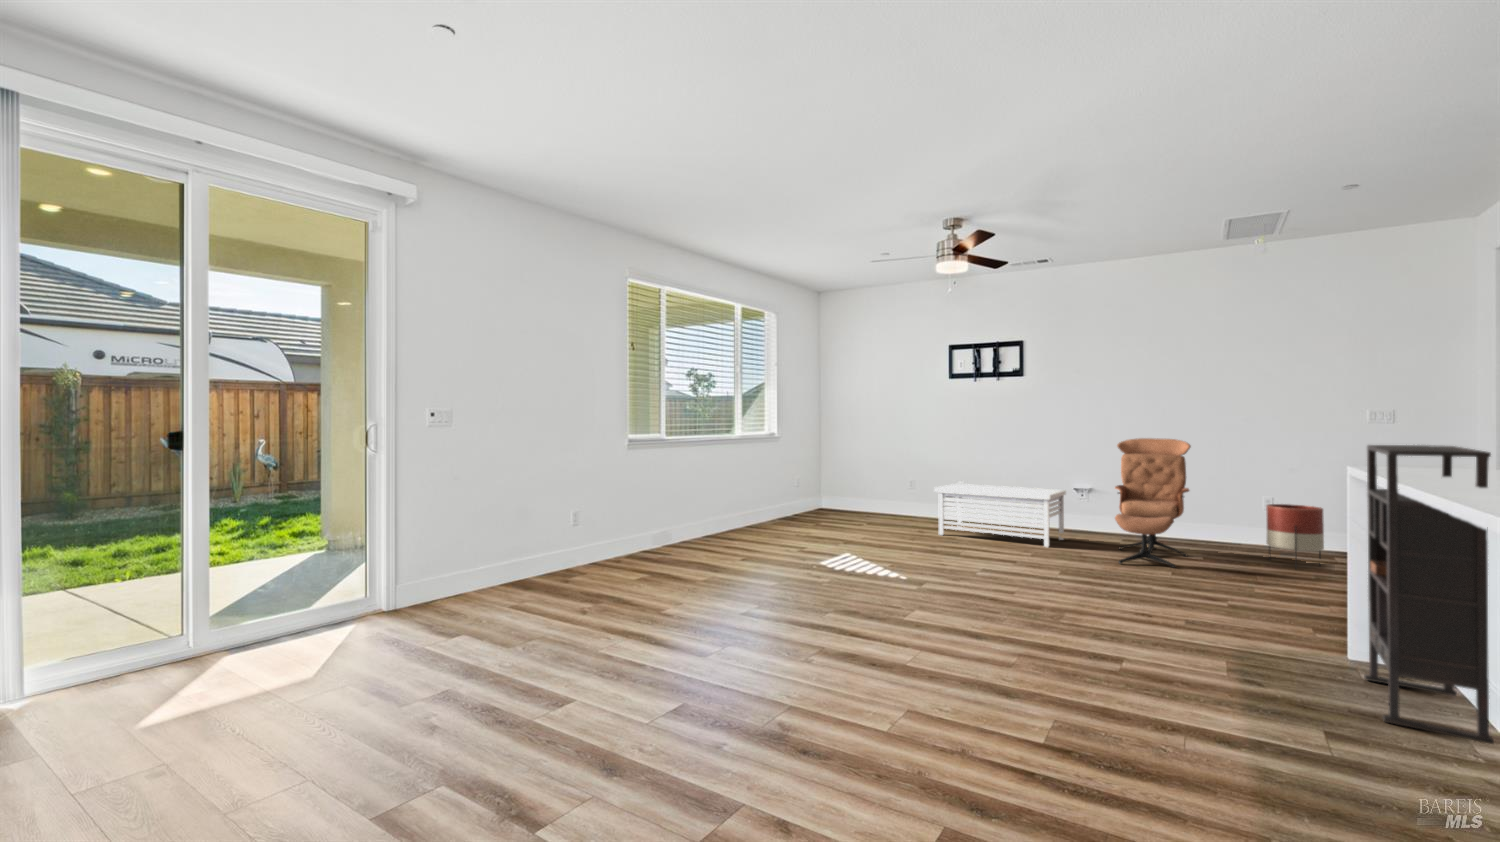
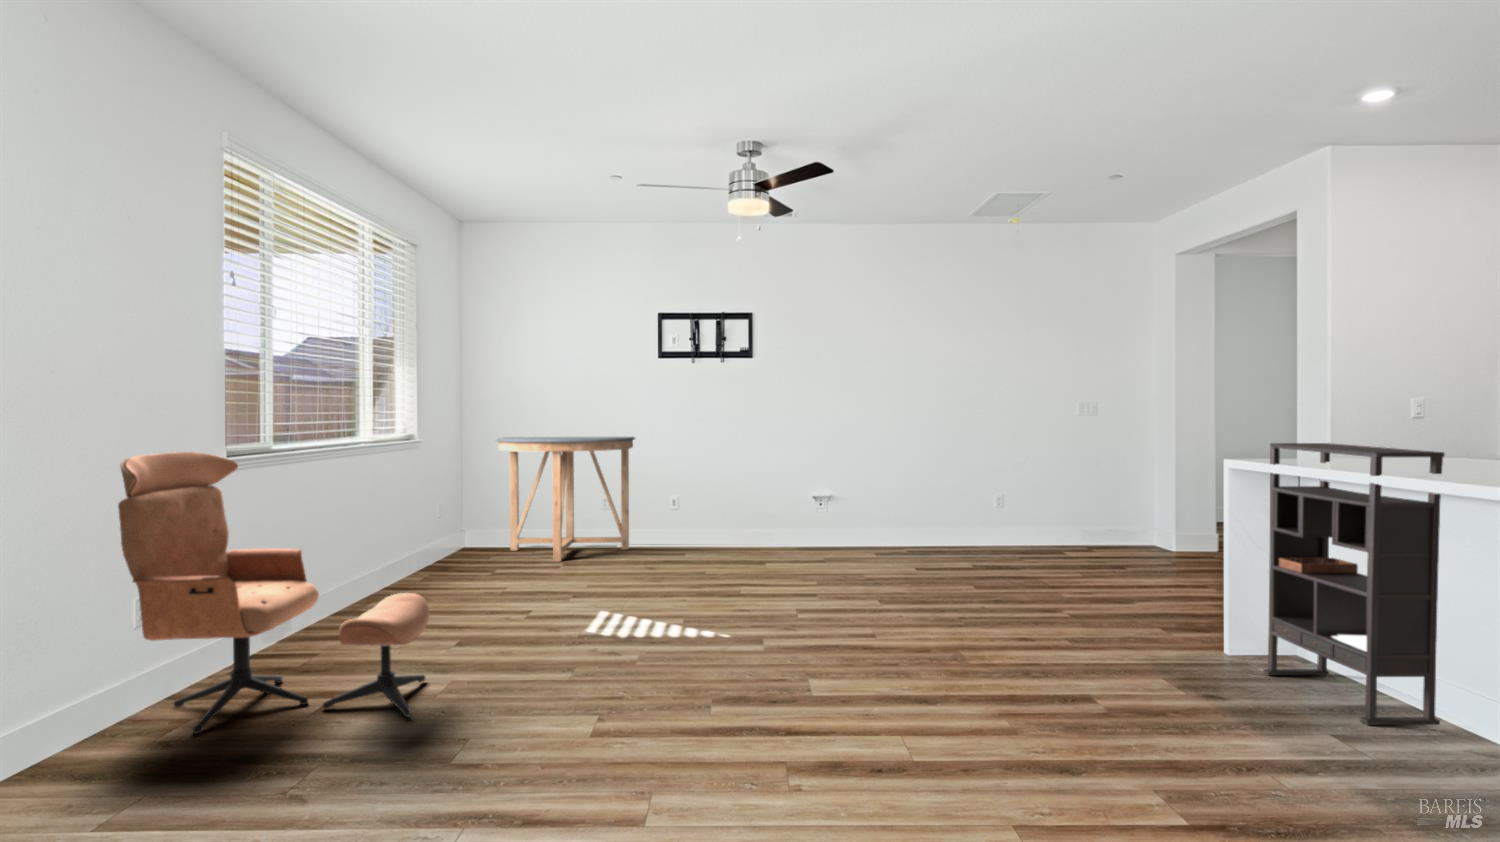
lounge chair: present [1115,438,1191,568] -> present [118,452,429,734]
console table: none [830,439,929,528] -> present [496,437,635,562]
storage bench: present [934,484,1066,547] -> none [660,491,802,561]
planter: present [1266,504,1324,565] -> none [981,492,1025,554]

